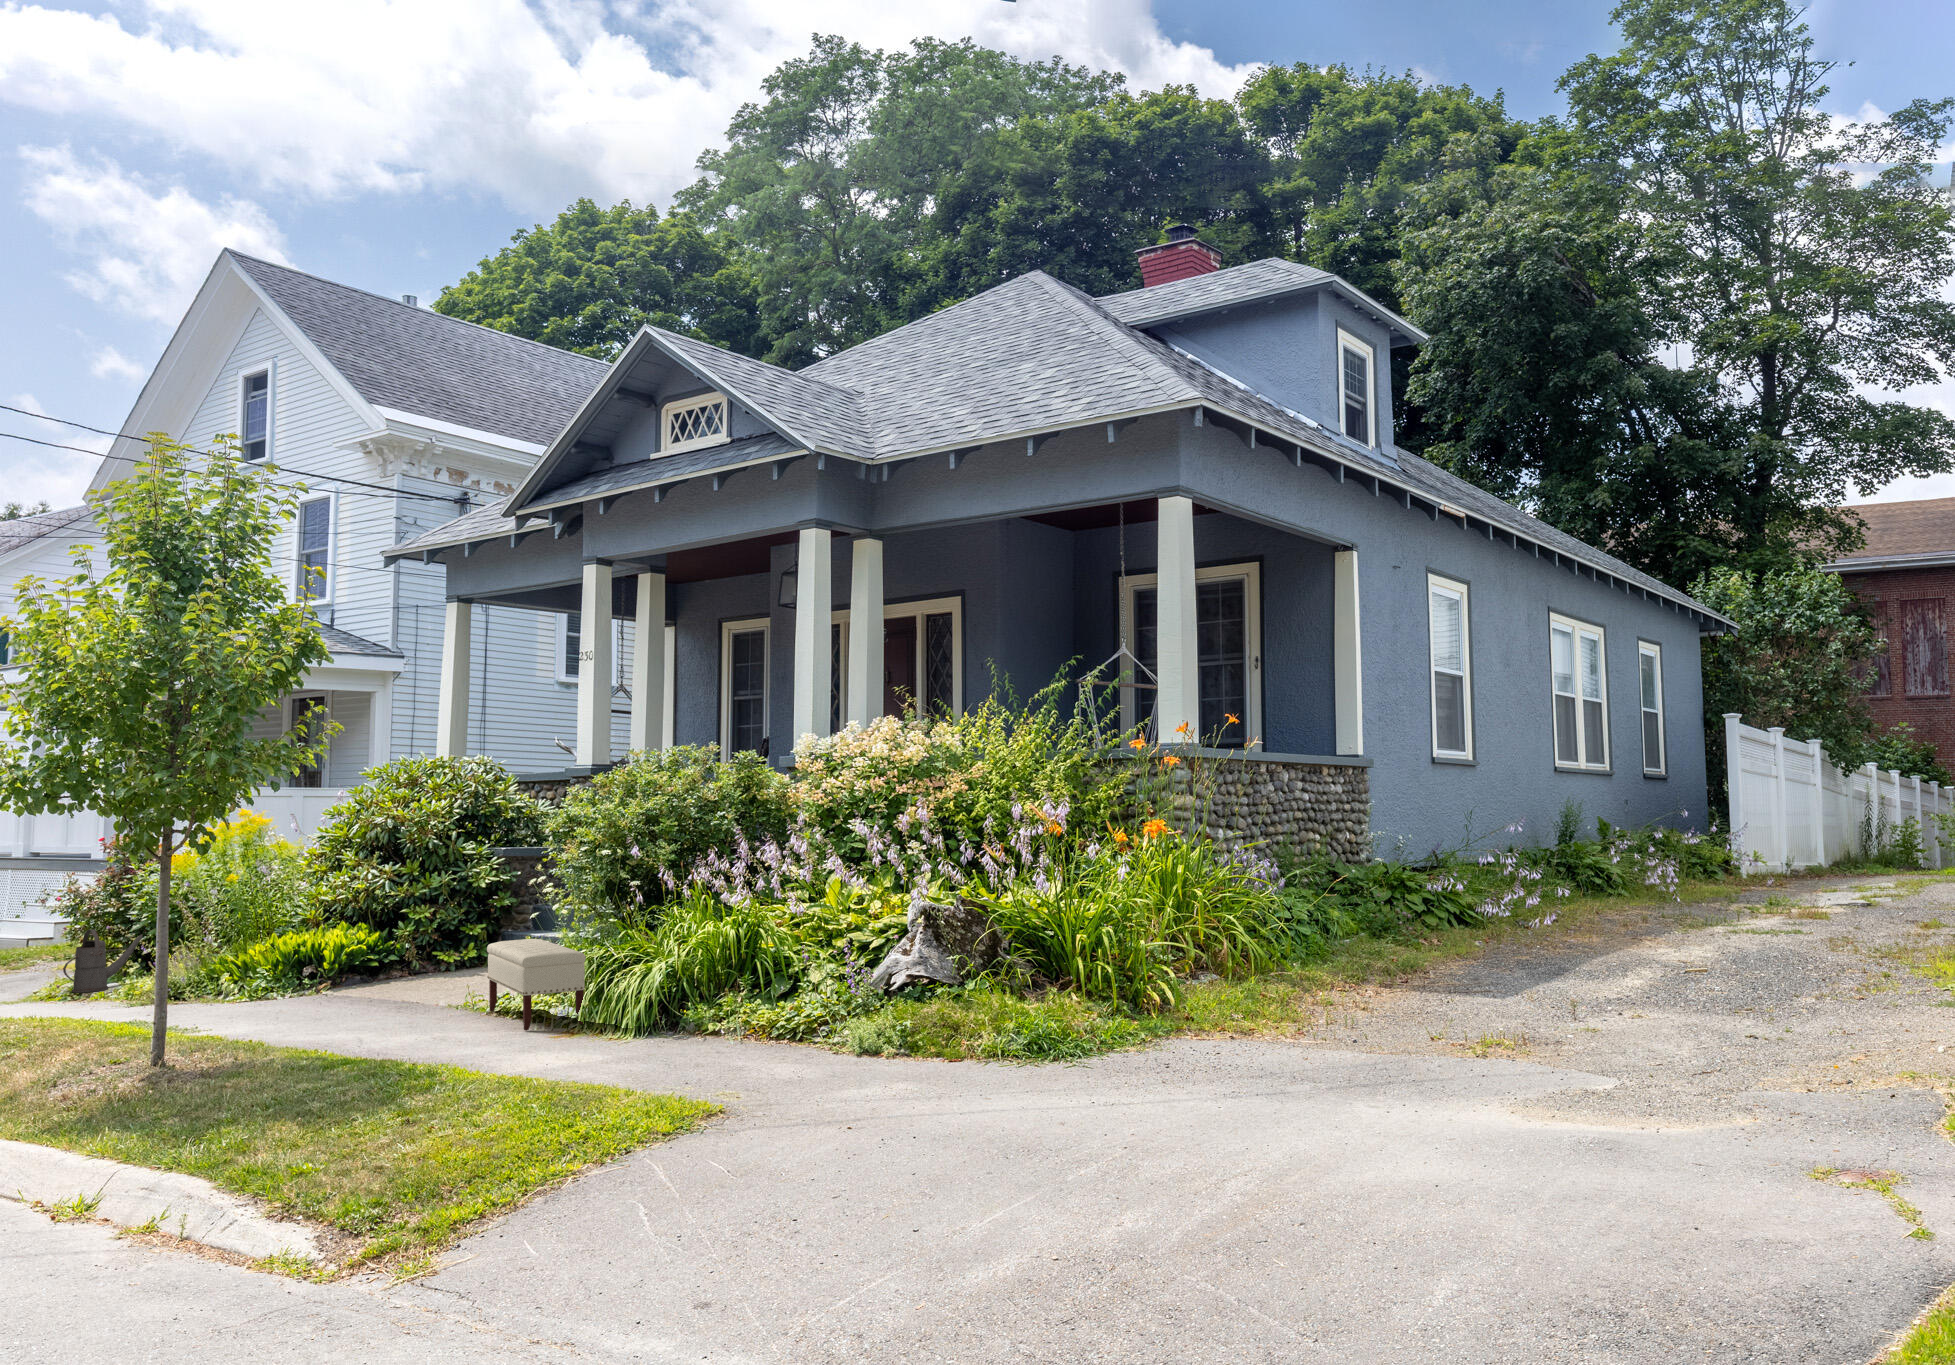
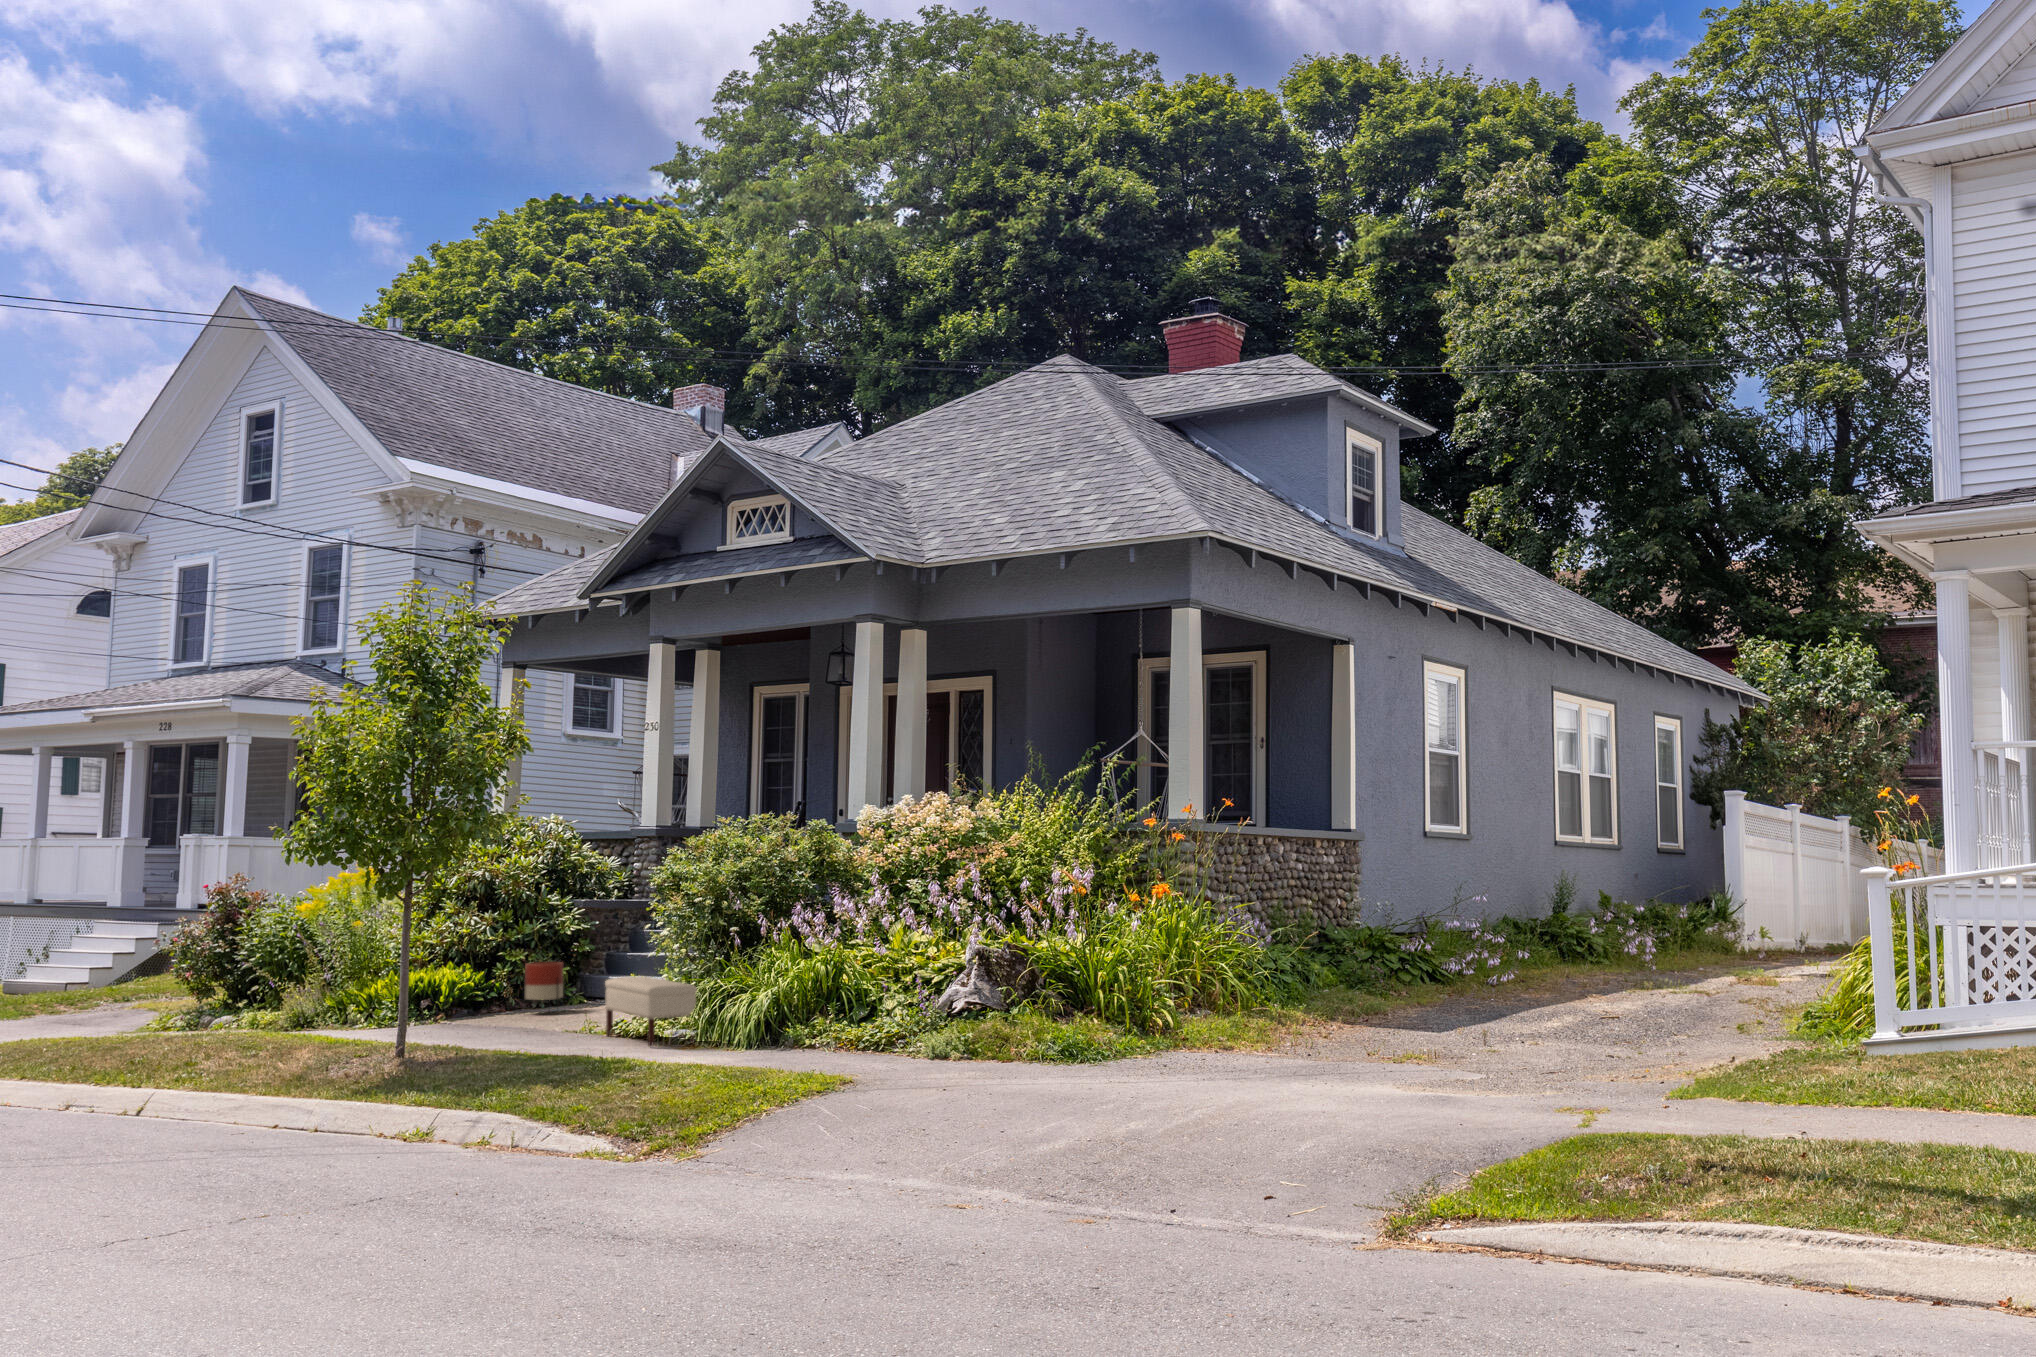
planter: none [426,917,472,978] -> present [524,962,563,1001]
watering can: present [63,929,143,993] -> none [205,968,266,1023]

